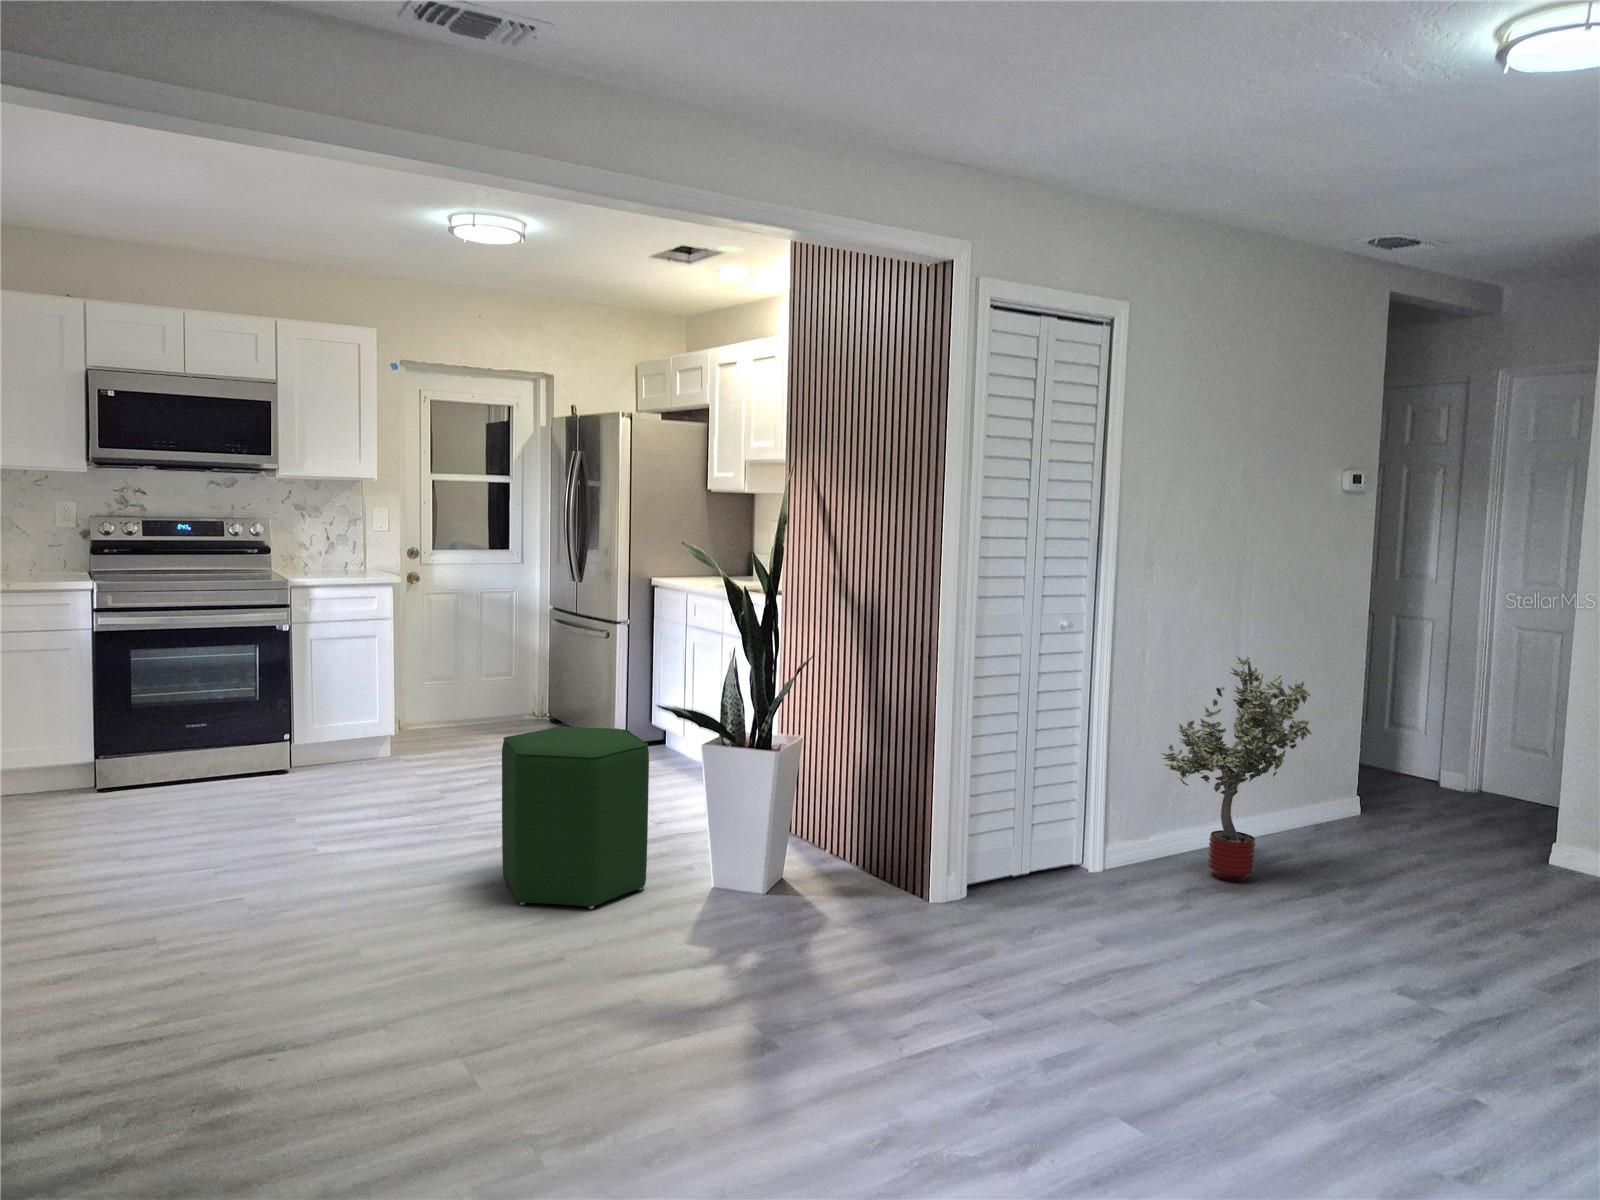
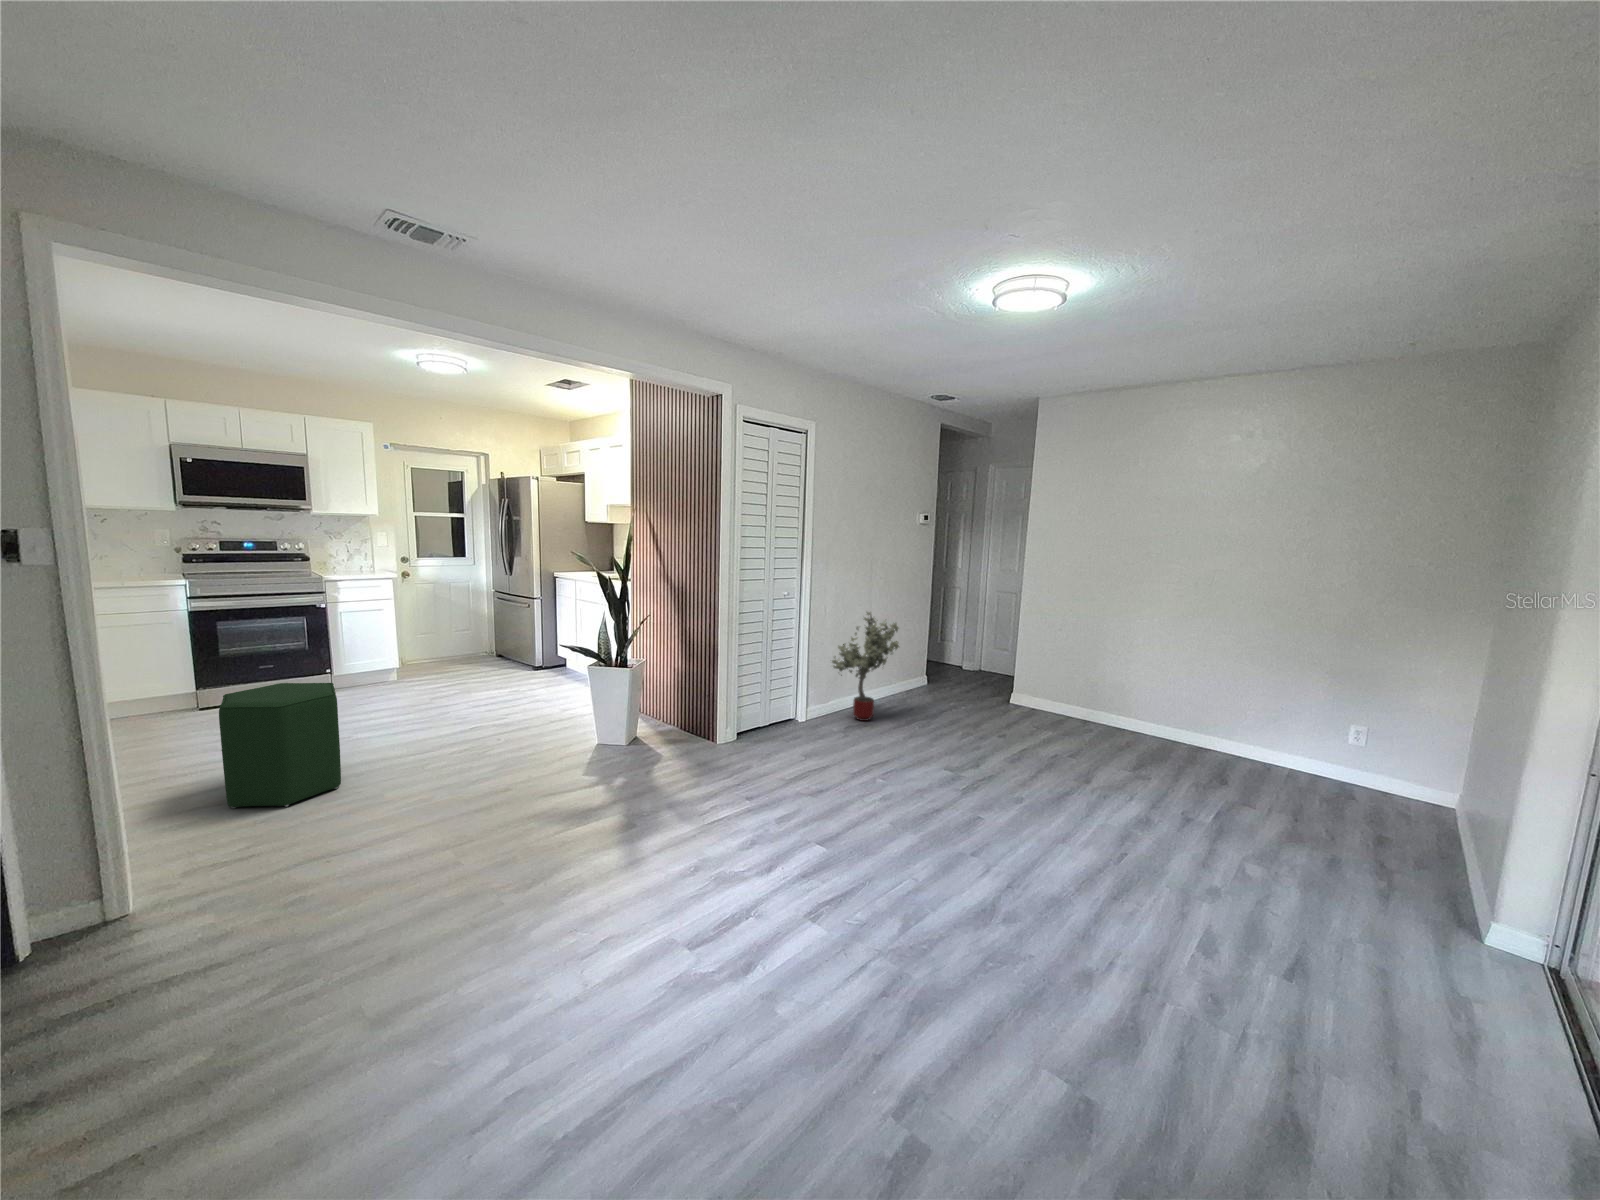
ottoman: present [502,727,649,909] -> present [219,683,341,808]

